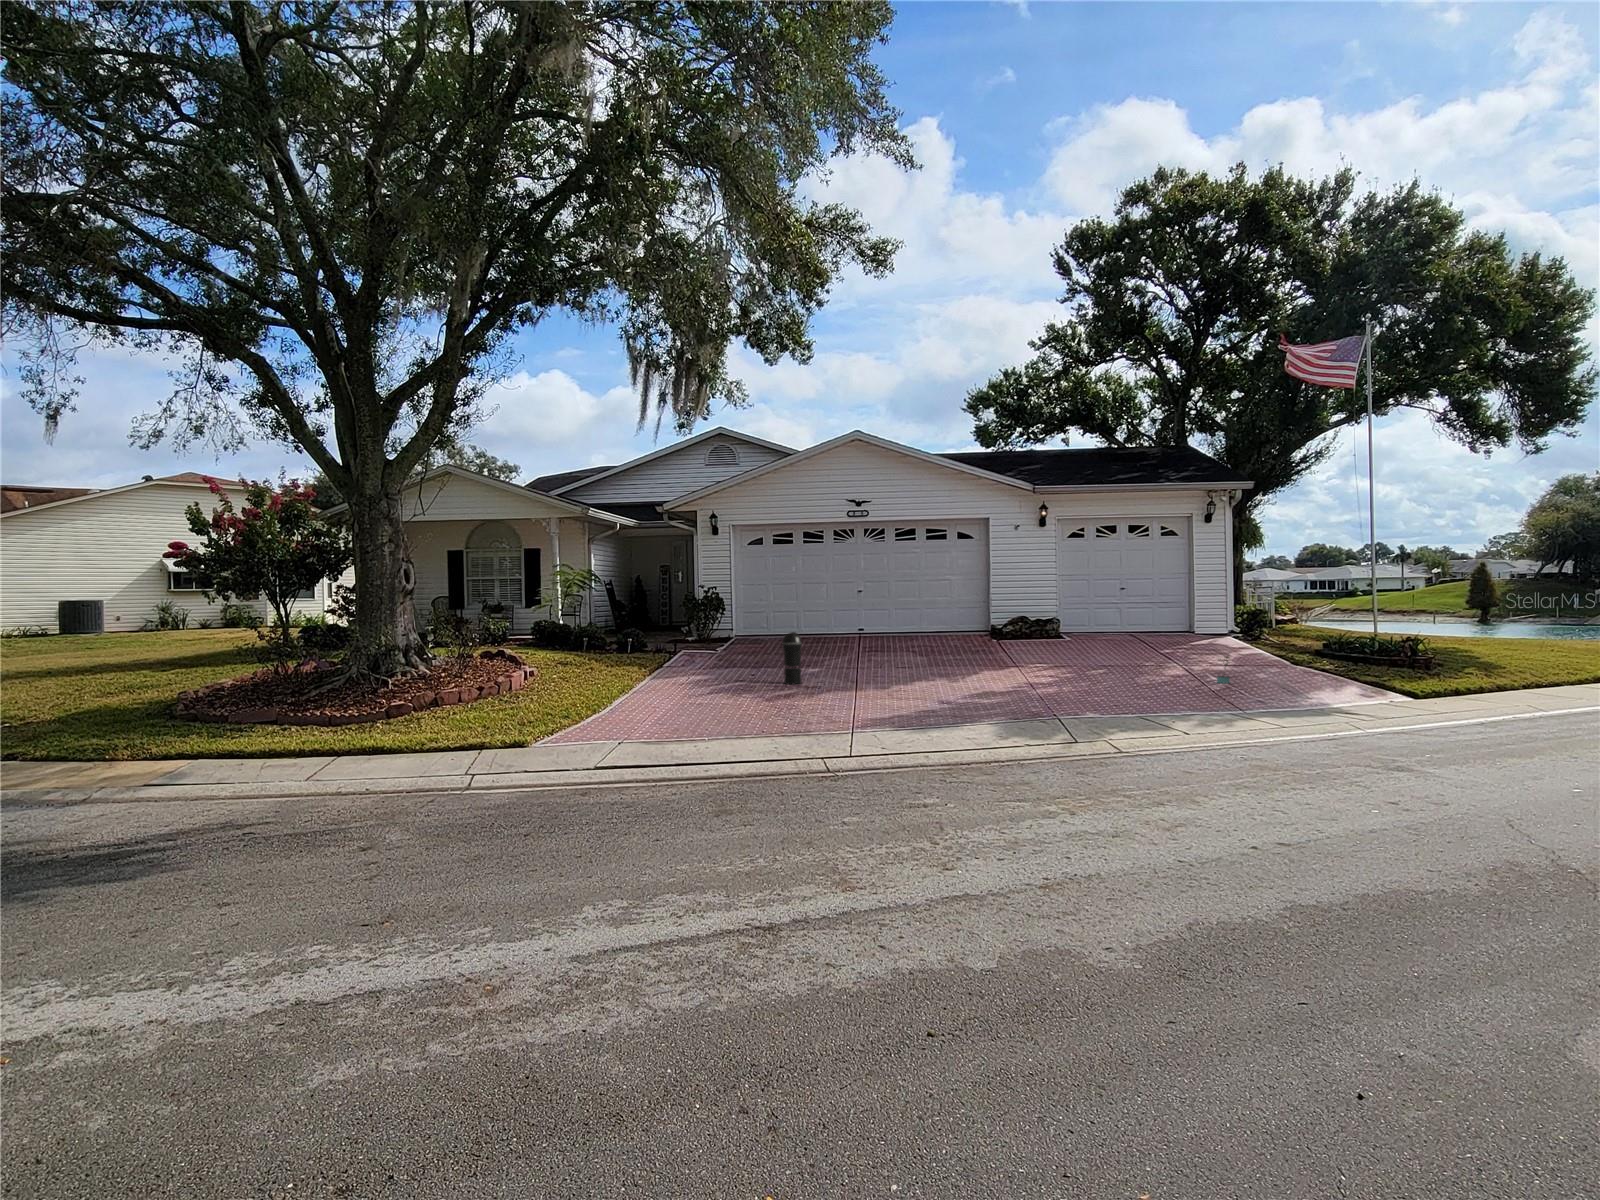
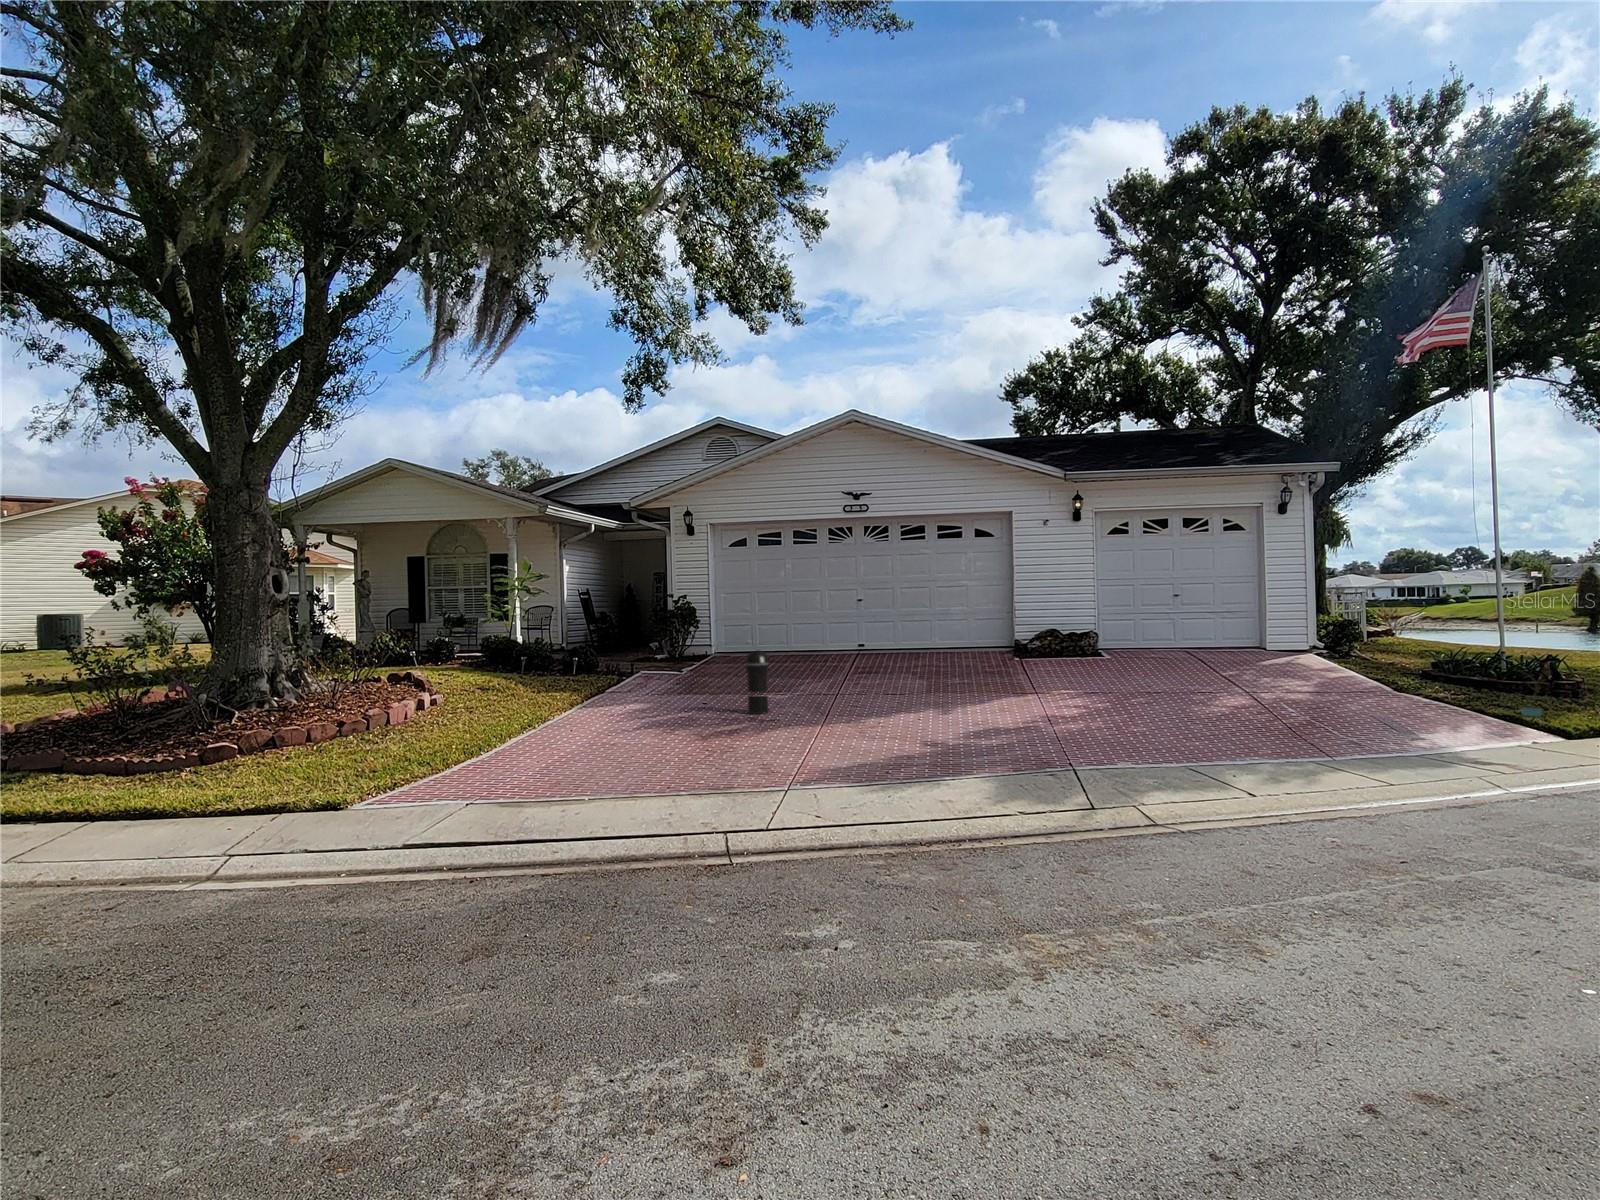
potted plant: present [1217,656,1230,683] -> present [1516,670,1544,717]

